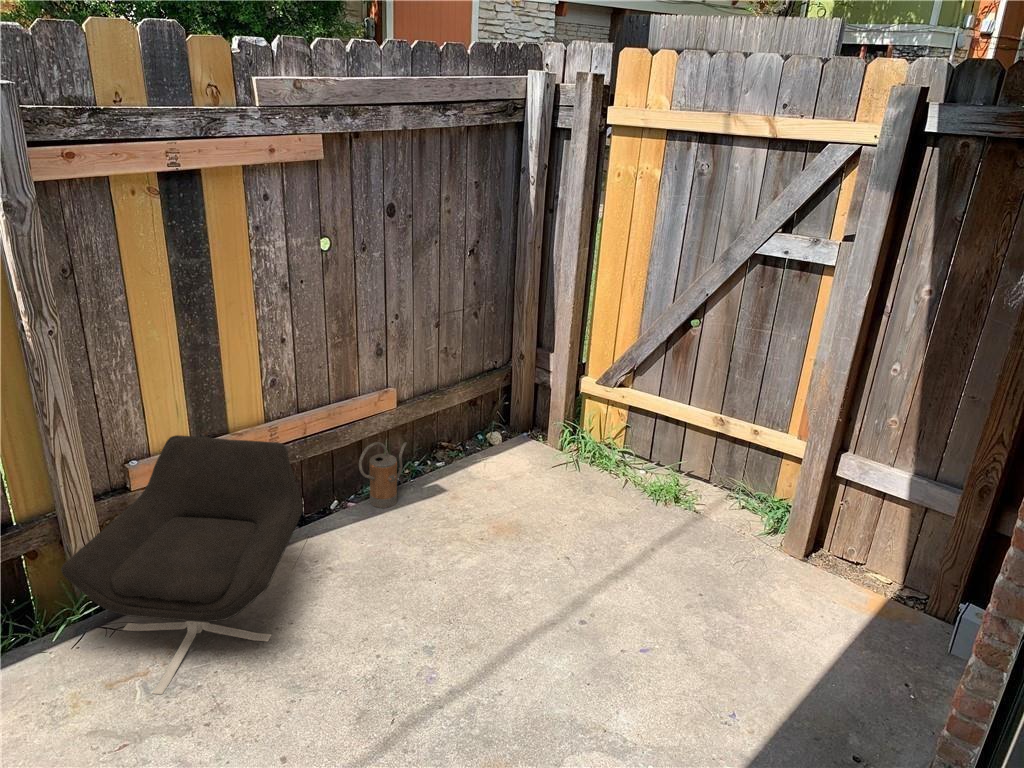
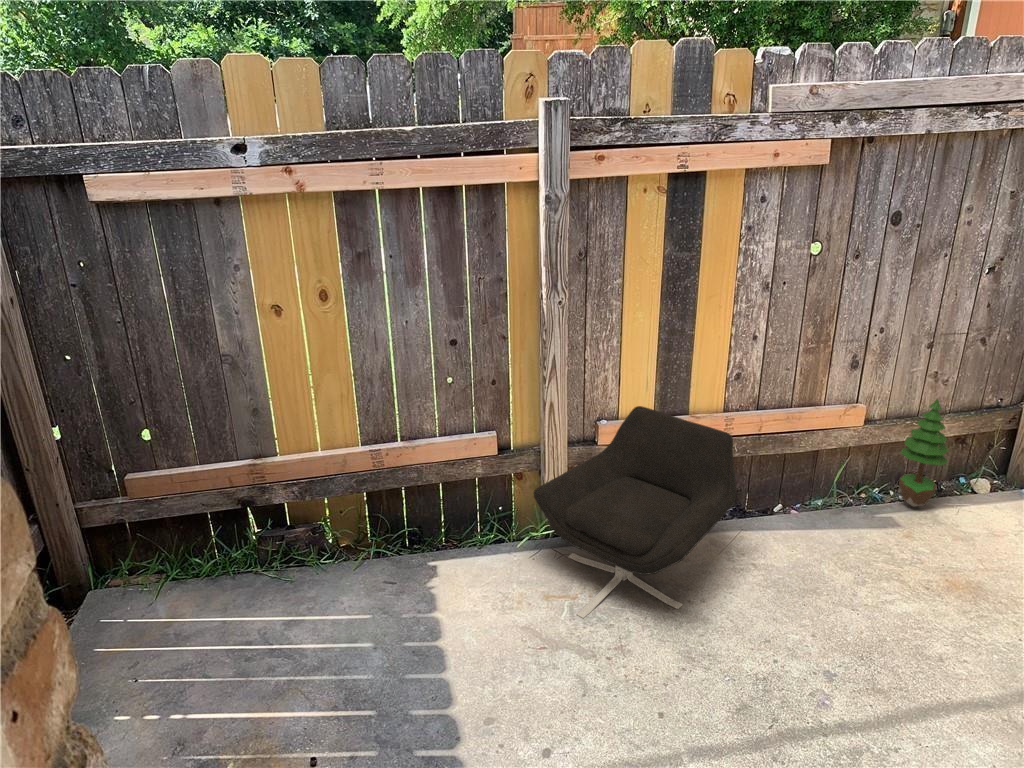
potted tree: none [432,369,471,470] -> present [898,398,949,507]
watering can: present [359,442,407,508] -> none [806,456,865,526]

